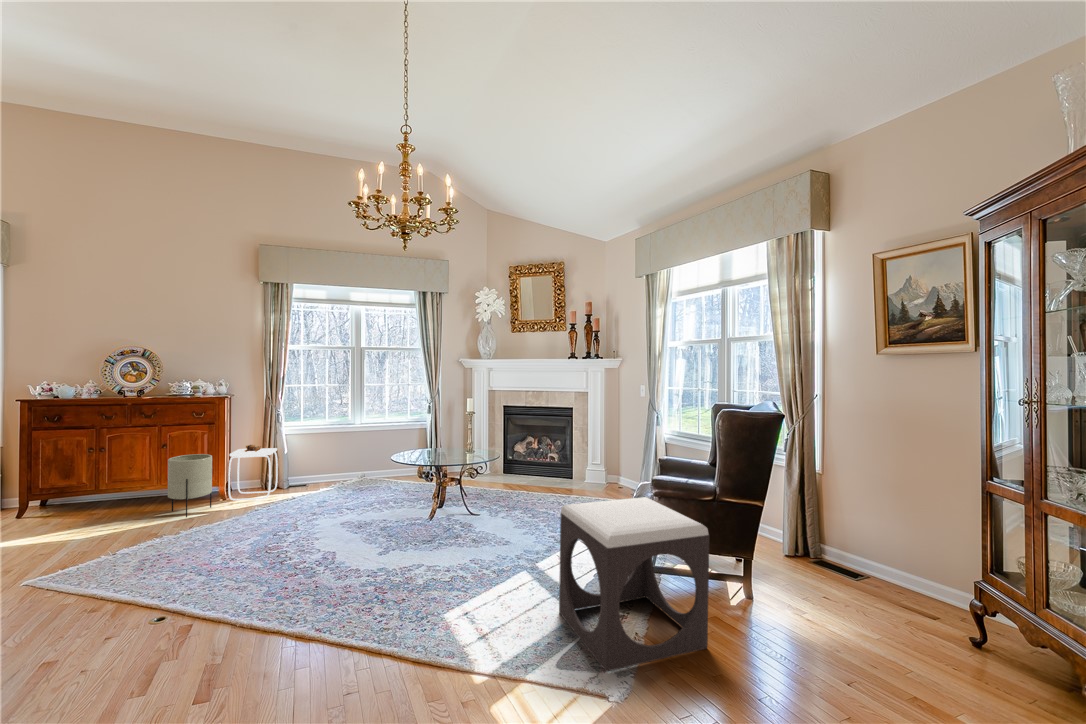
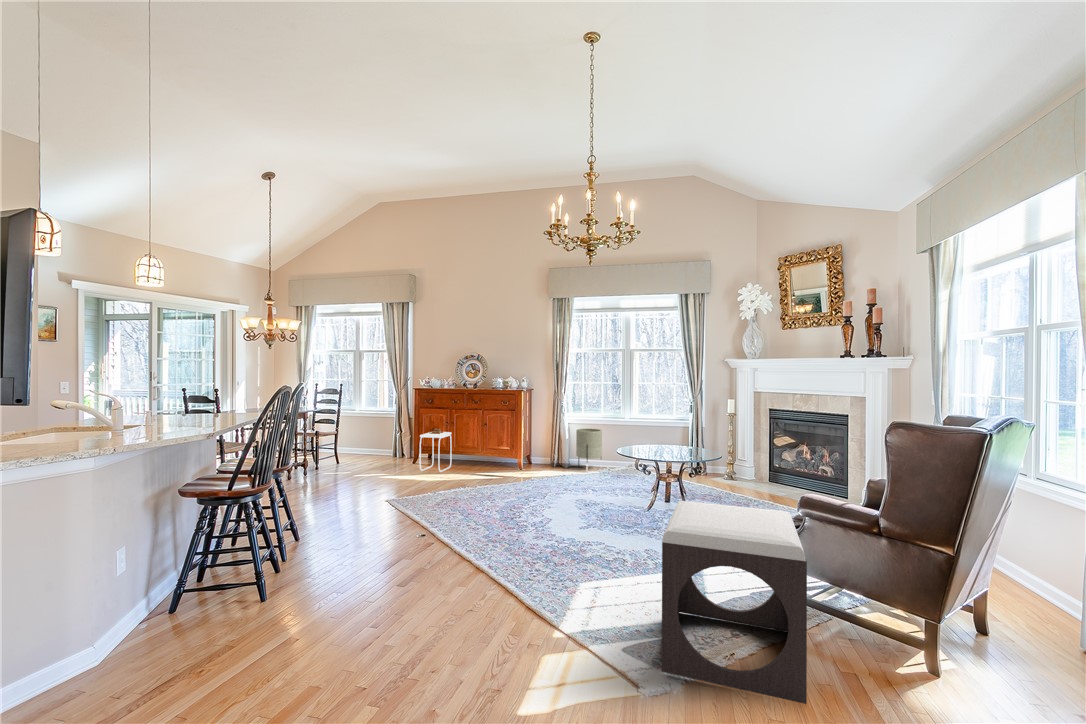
side table: present [228,445,278,500] -> present [420,428,452,472]
planter: present [168,454,212,517] -> present [576,429,602,466]

